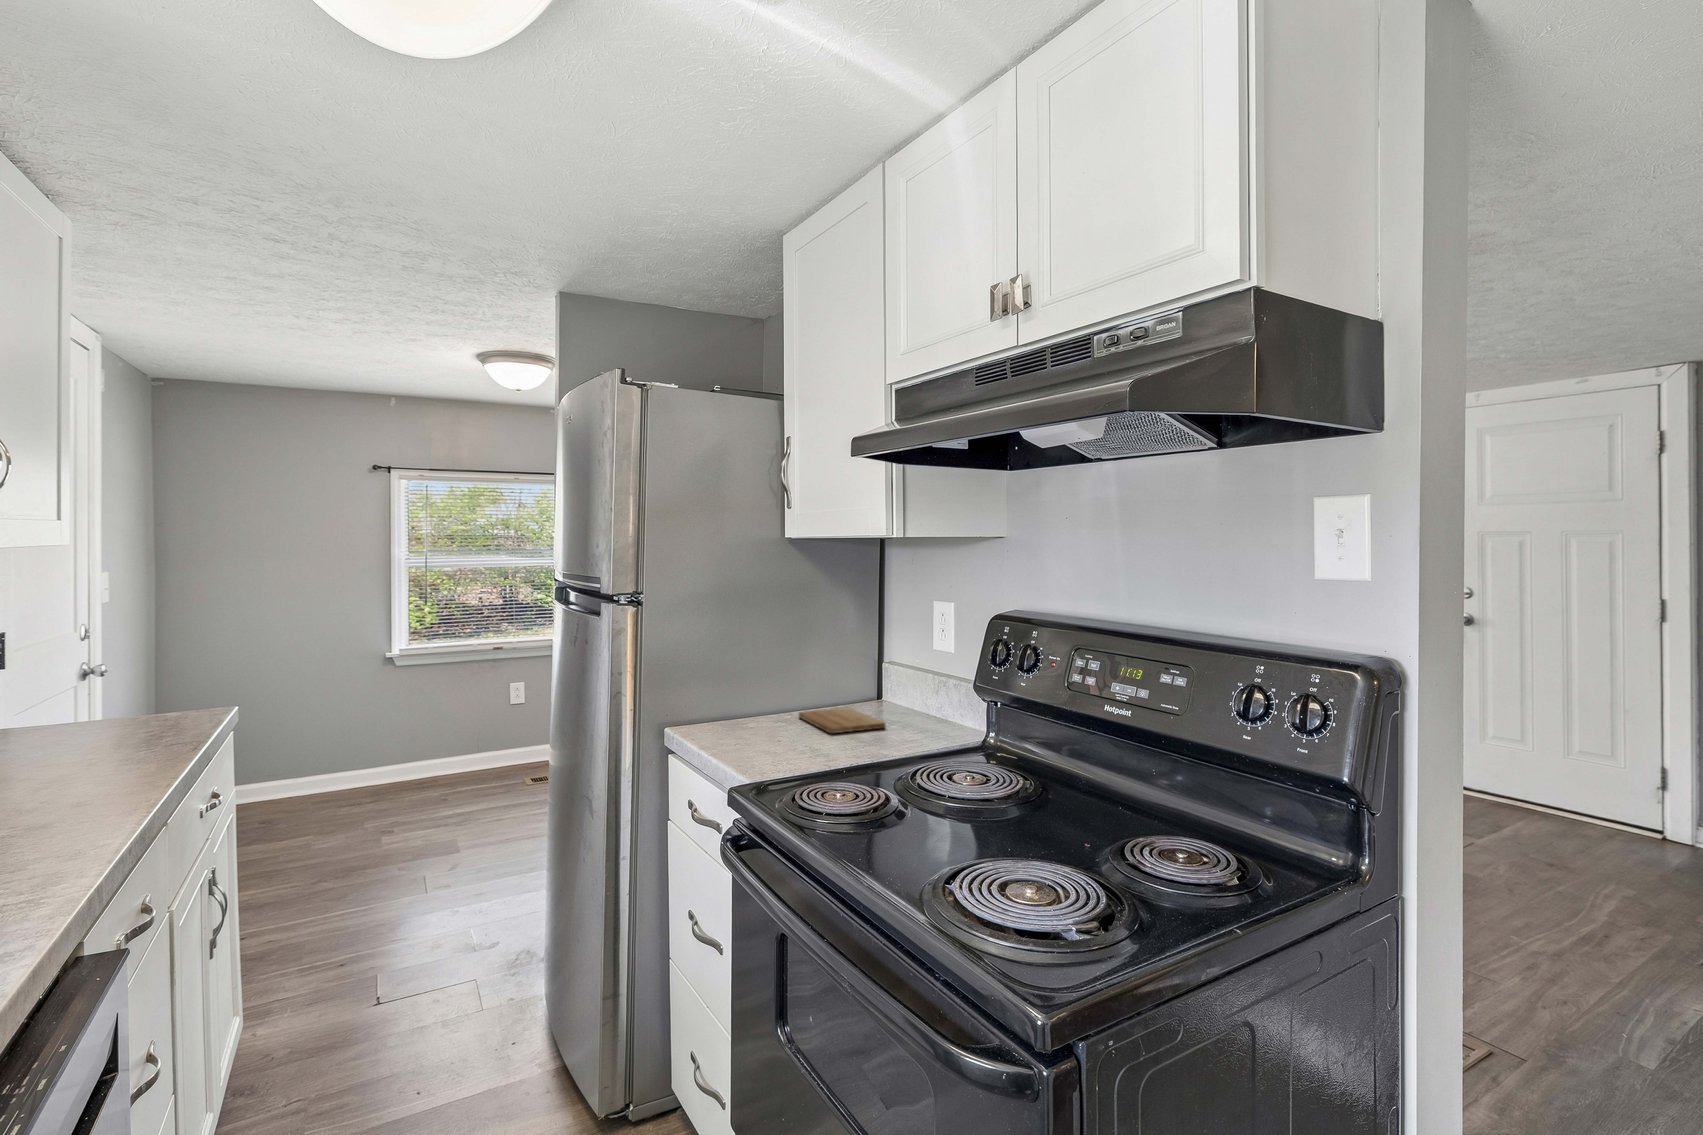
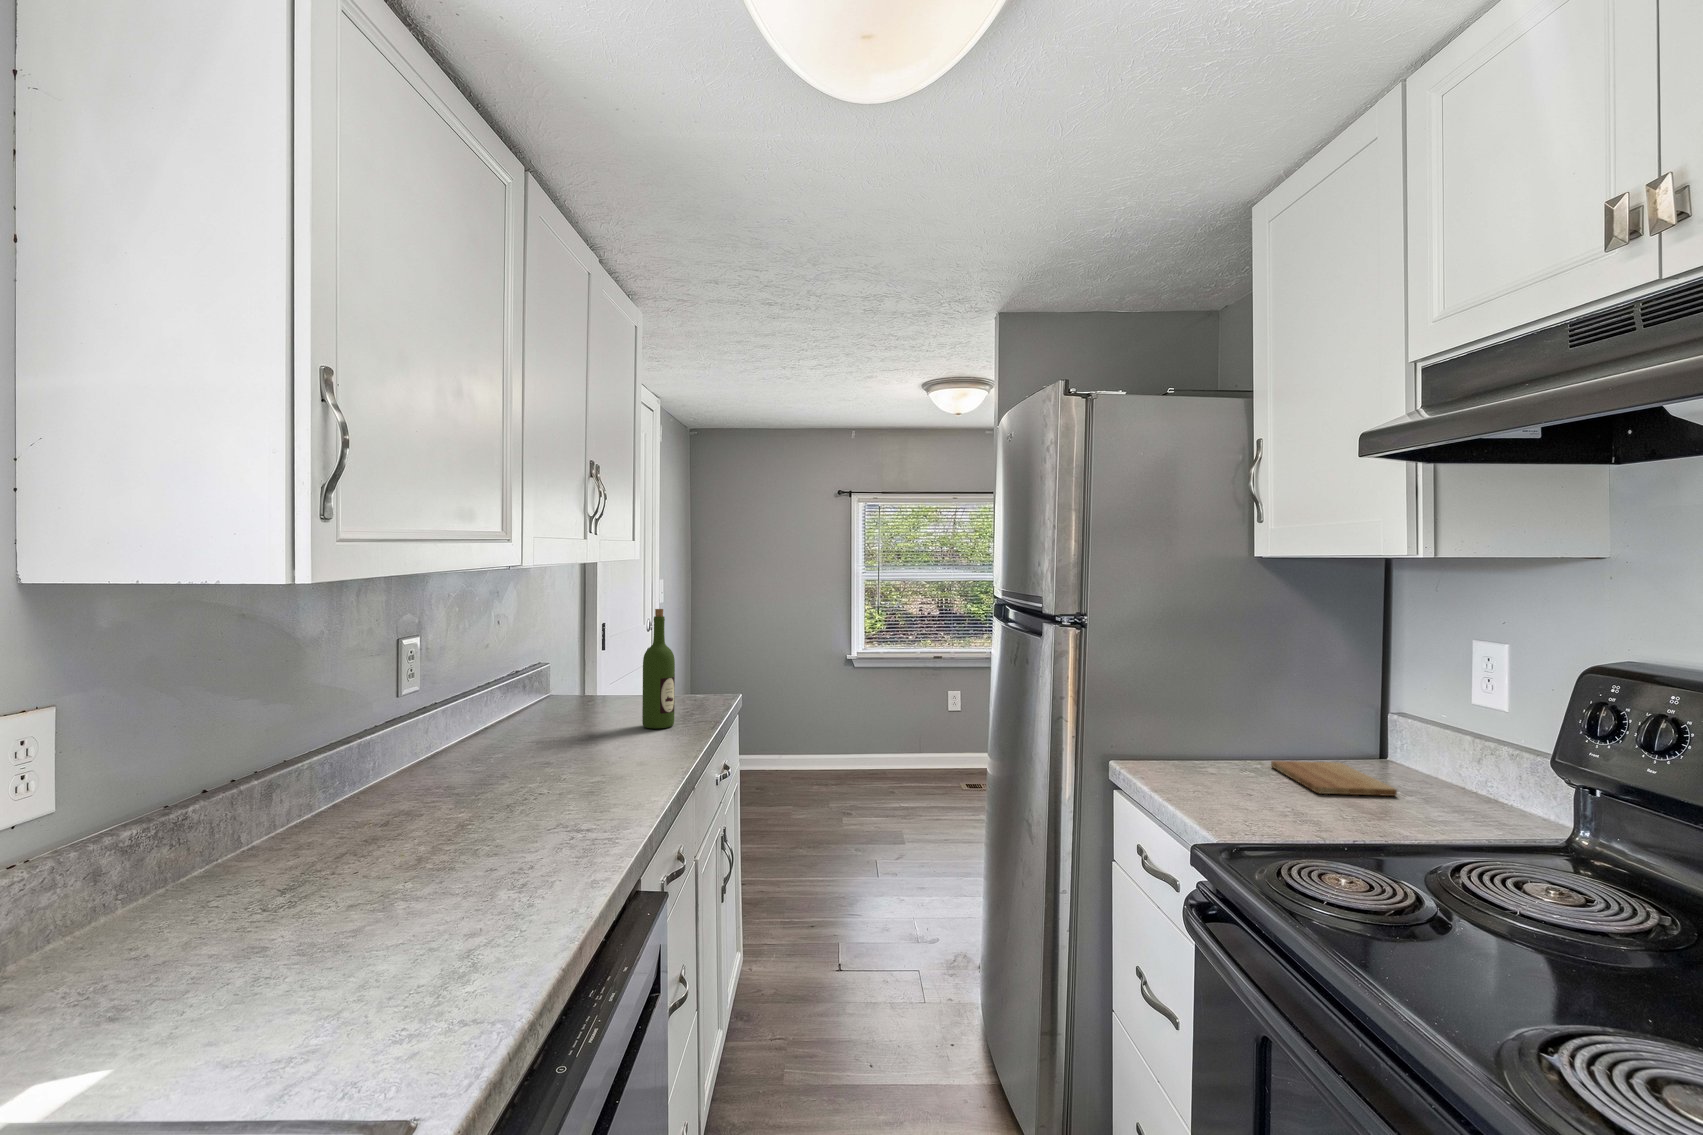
wine bottle: none [83,607,136,757] -> present [642,609,675,729]

